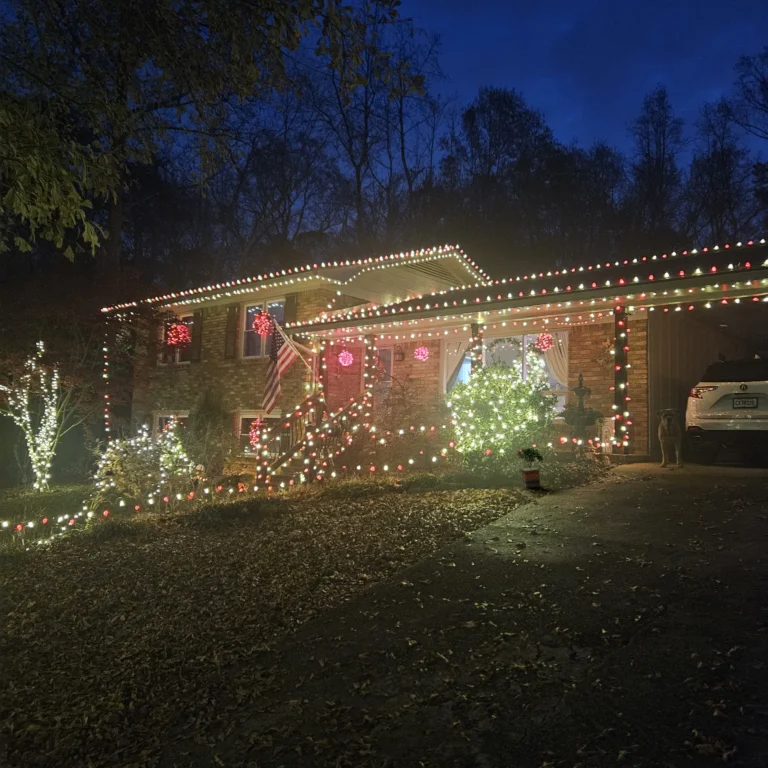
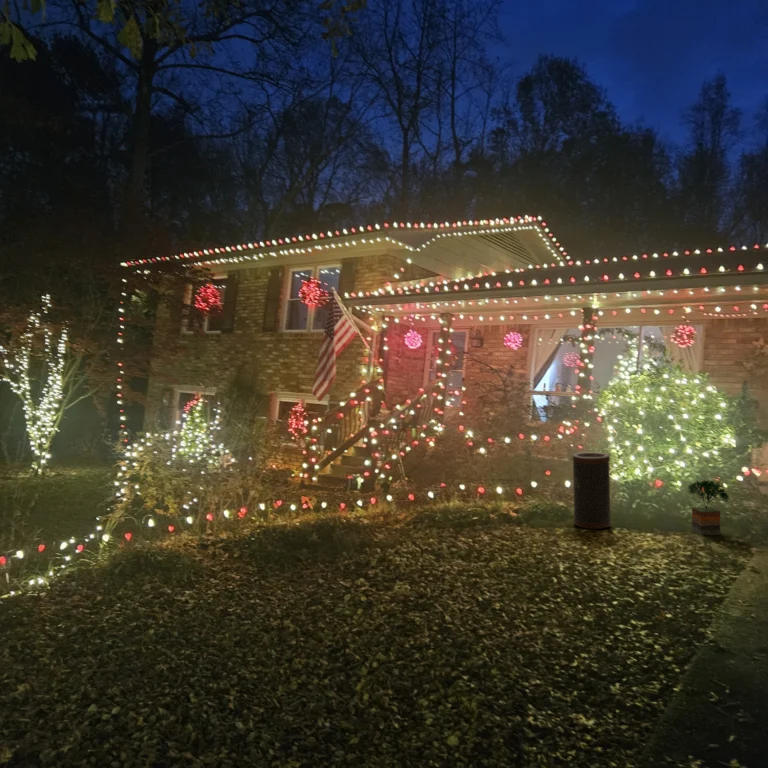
trash can: none [434,434,465,491] -> present [573,452,611,529]

